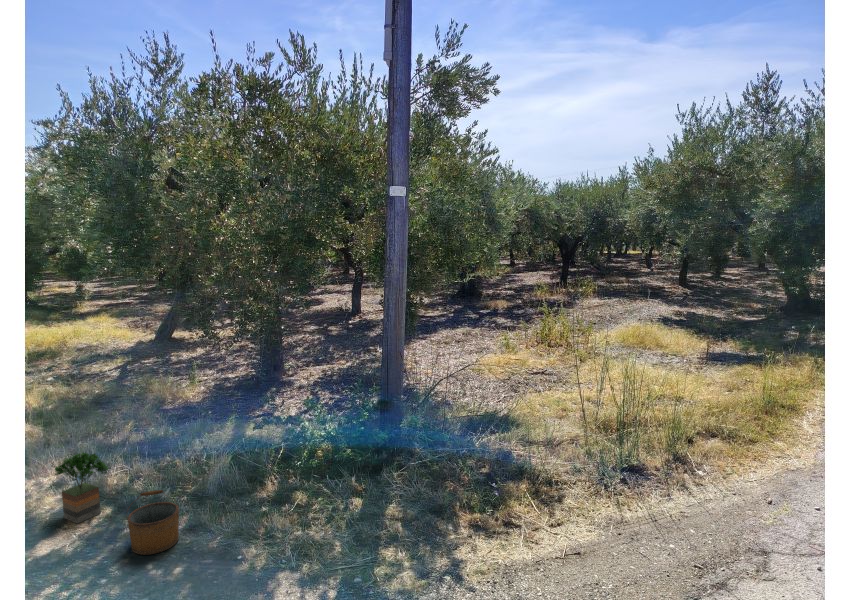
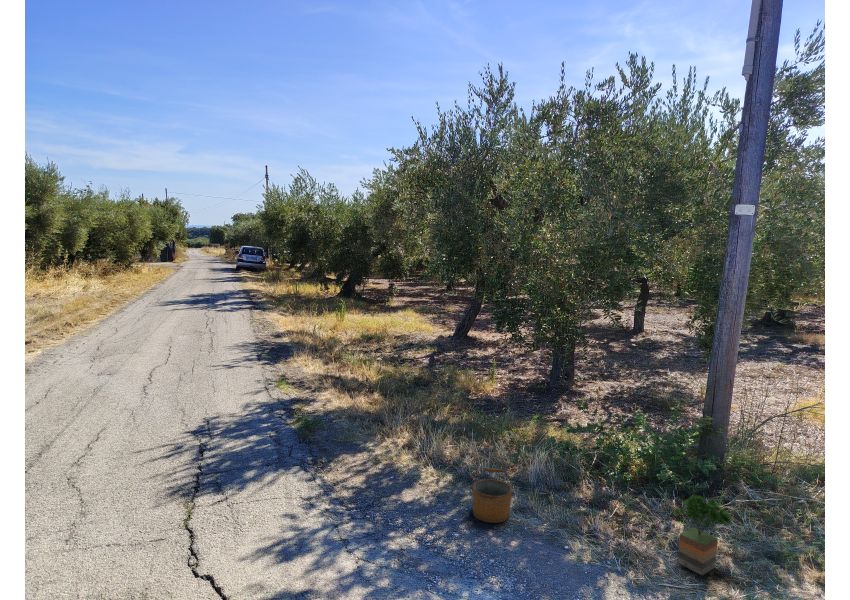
potted tree: present [55,453,108,523] -> present [674,495,733,575]

